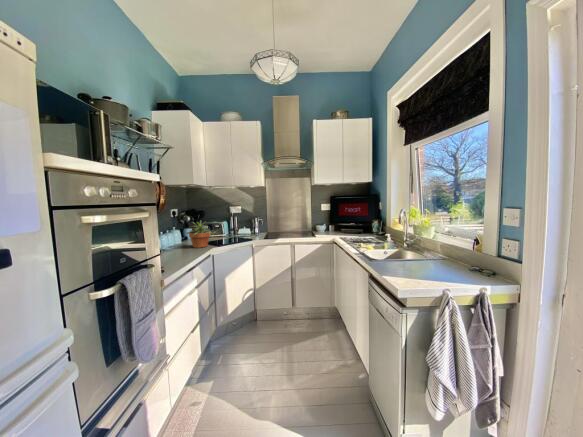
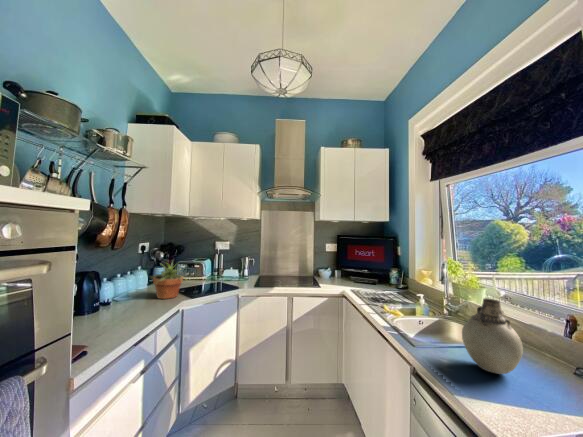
vase: none [397,226,430,269] -> present [462,298,523,374]

